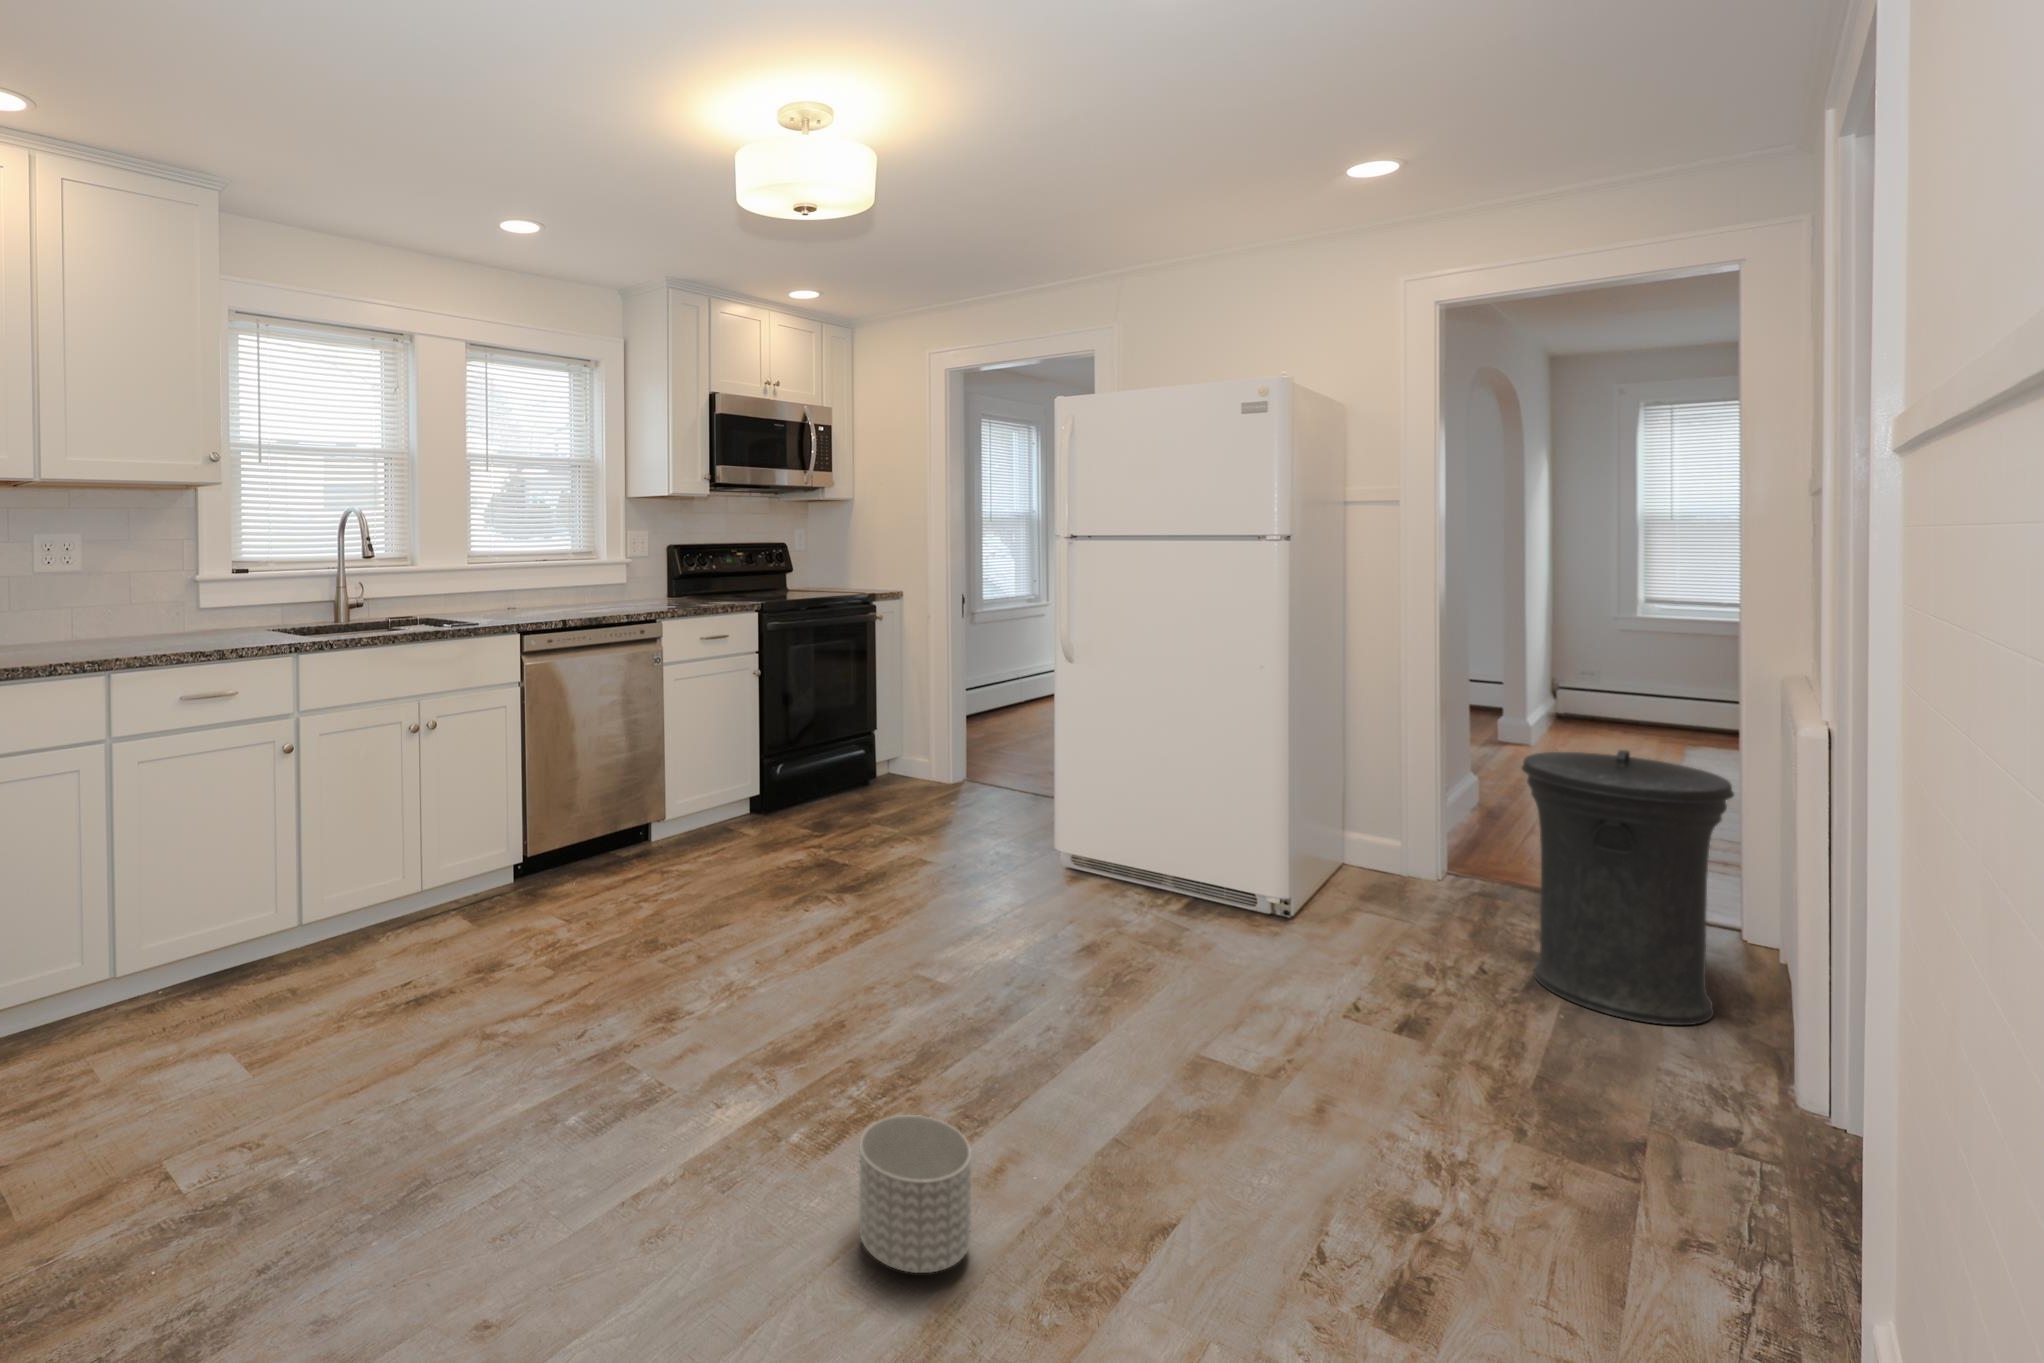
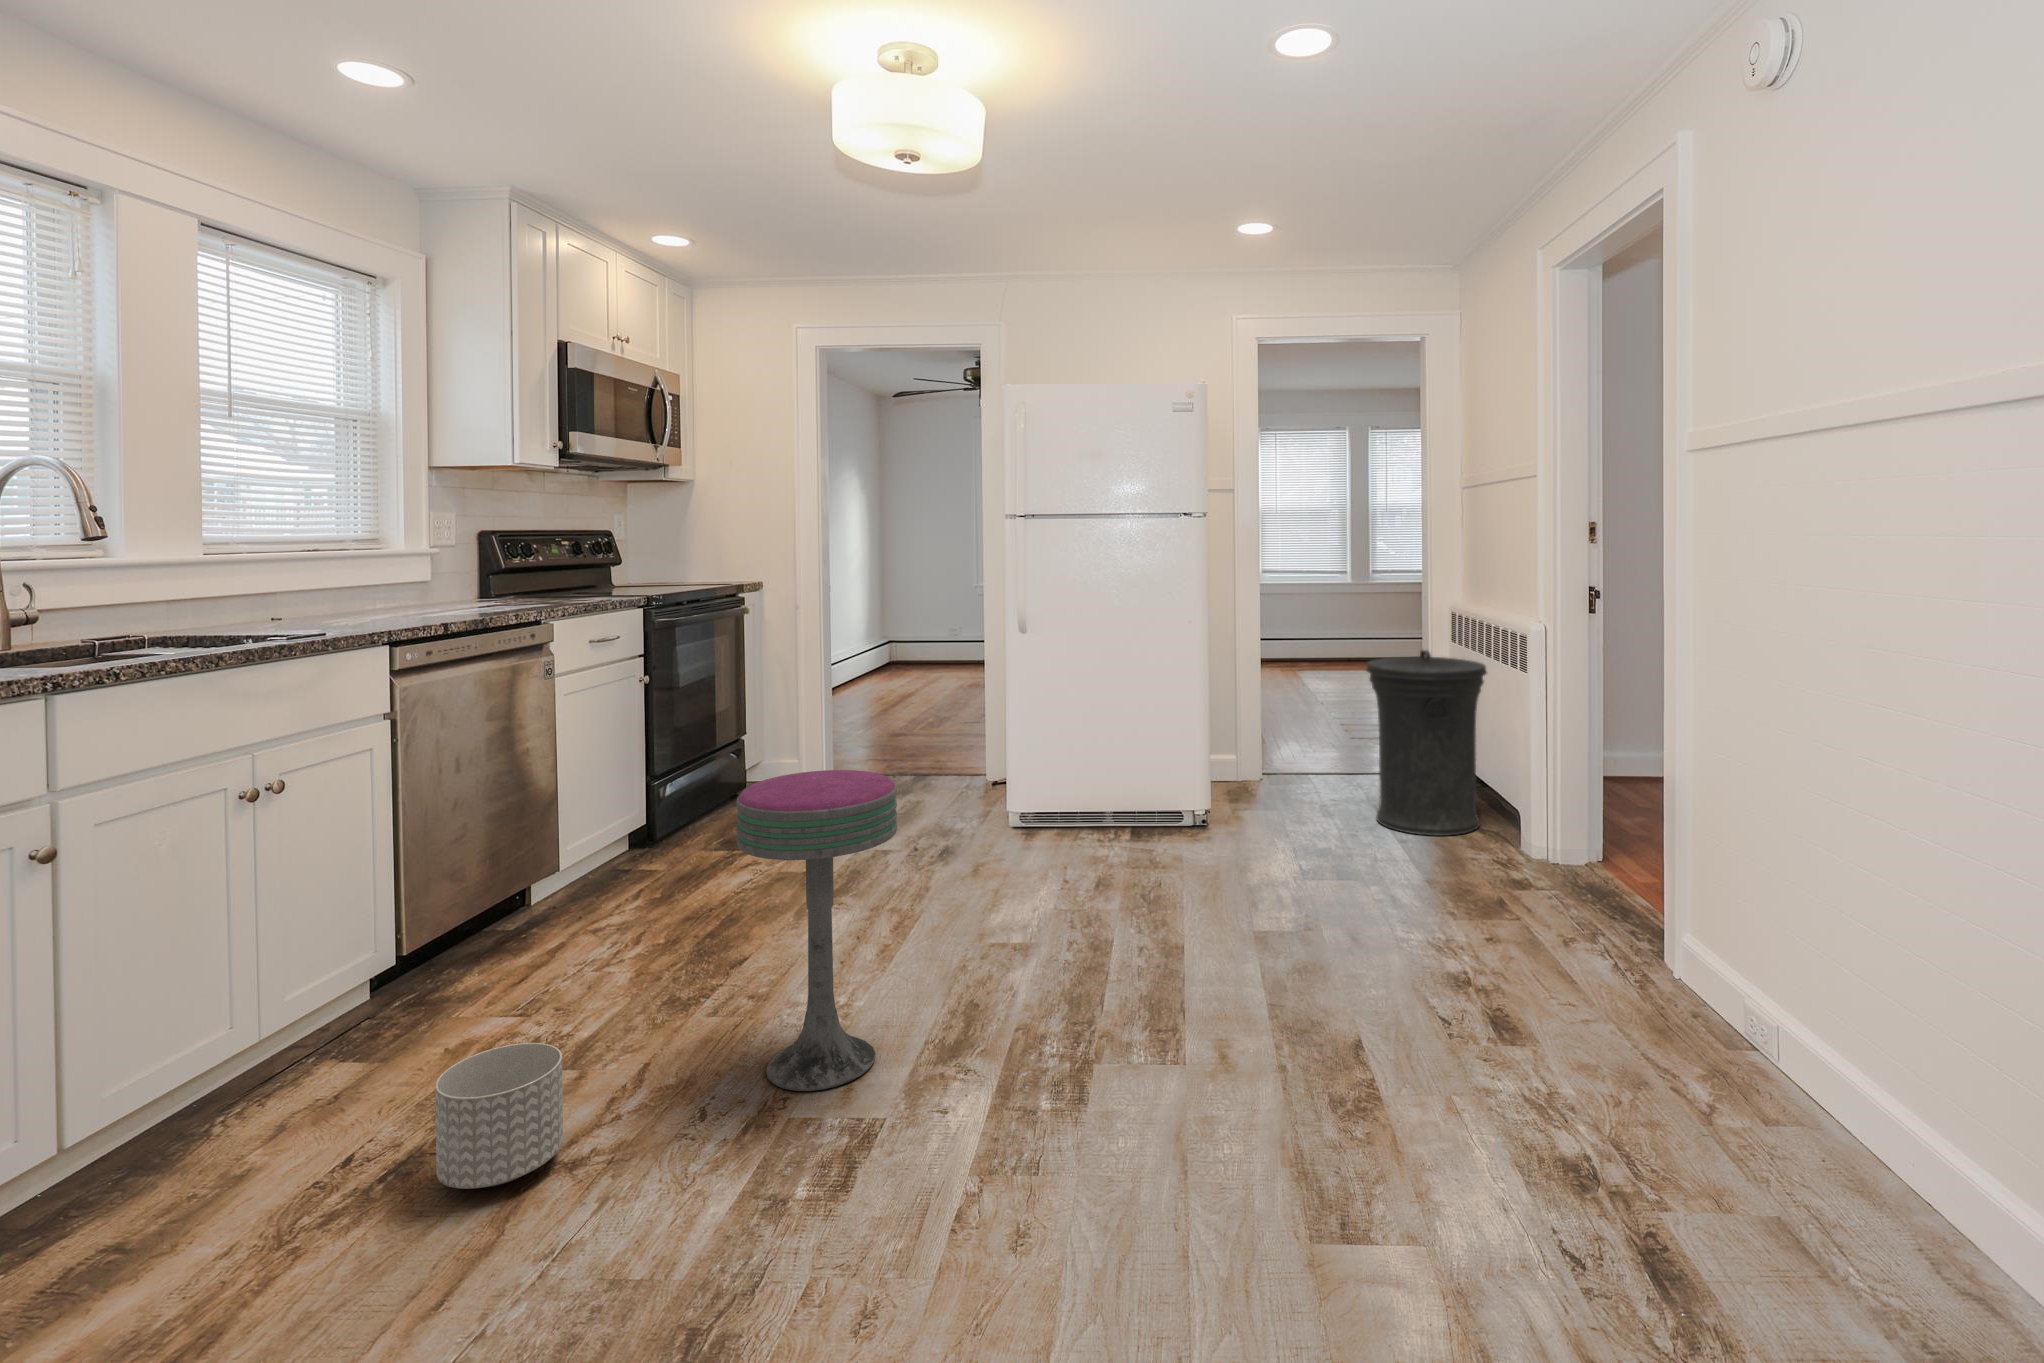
bar stool: none [619,778,751,1052] -> present [736,770,897,1091]
planter: present [859,1115,971,1273] -> present [435,1043,563,1189]

